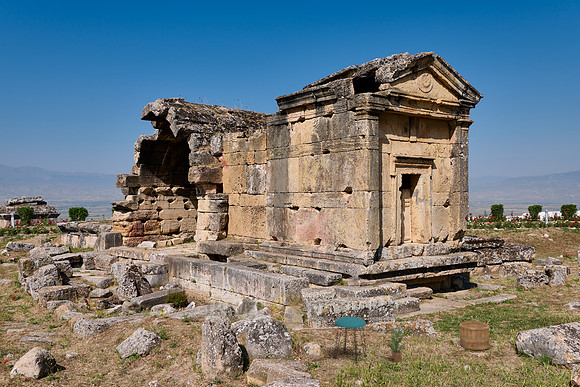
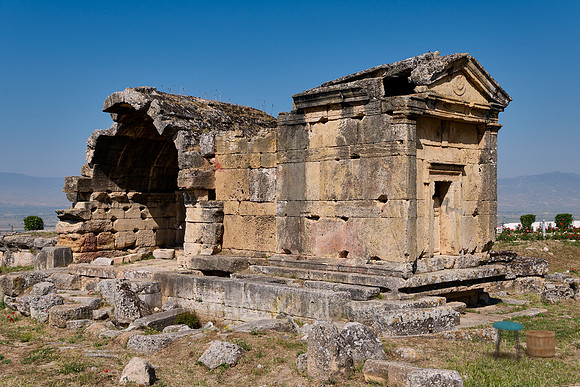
stool: present [334,317,366,363] -> present [492,321,524,363]
potted plant: present [388,327,405,362] -> none [467,333,488,368]

